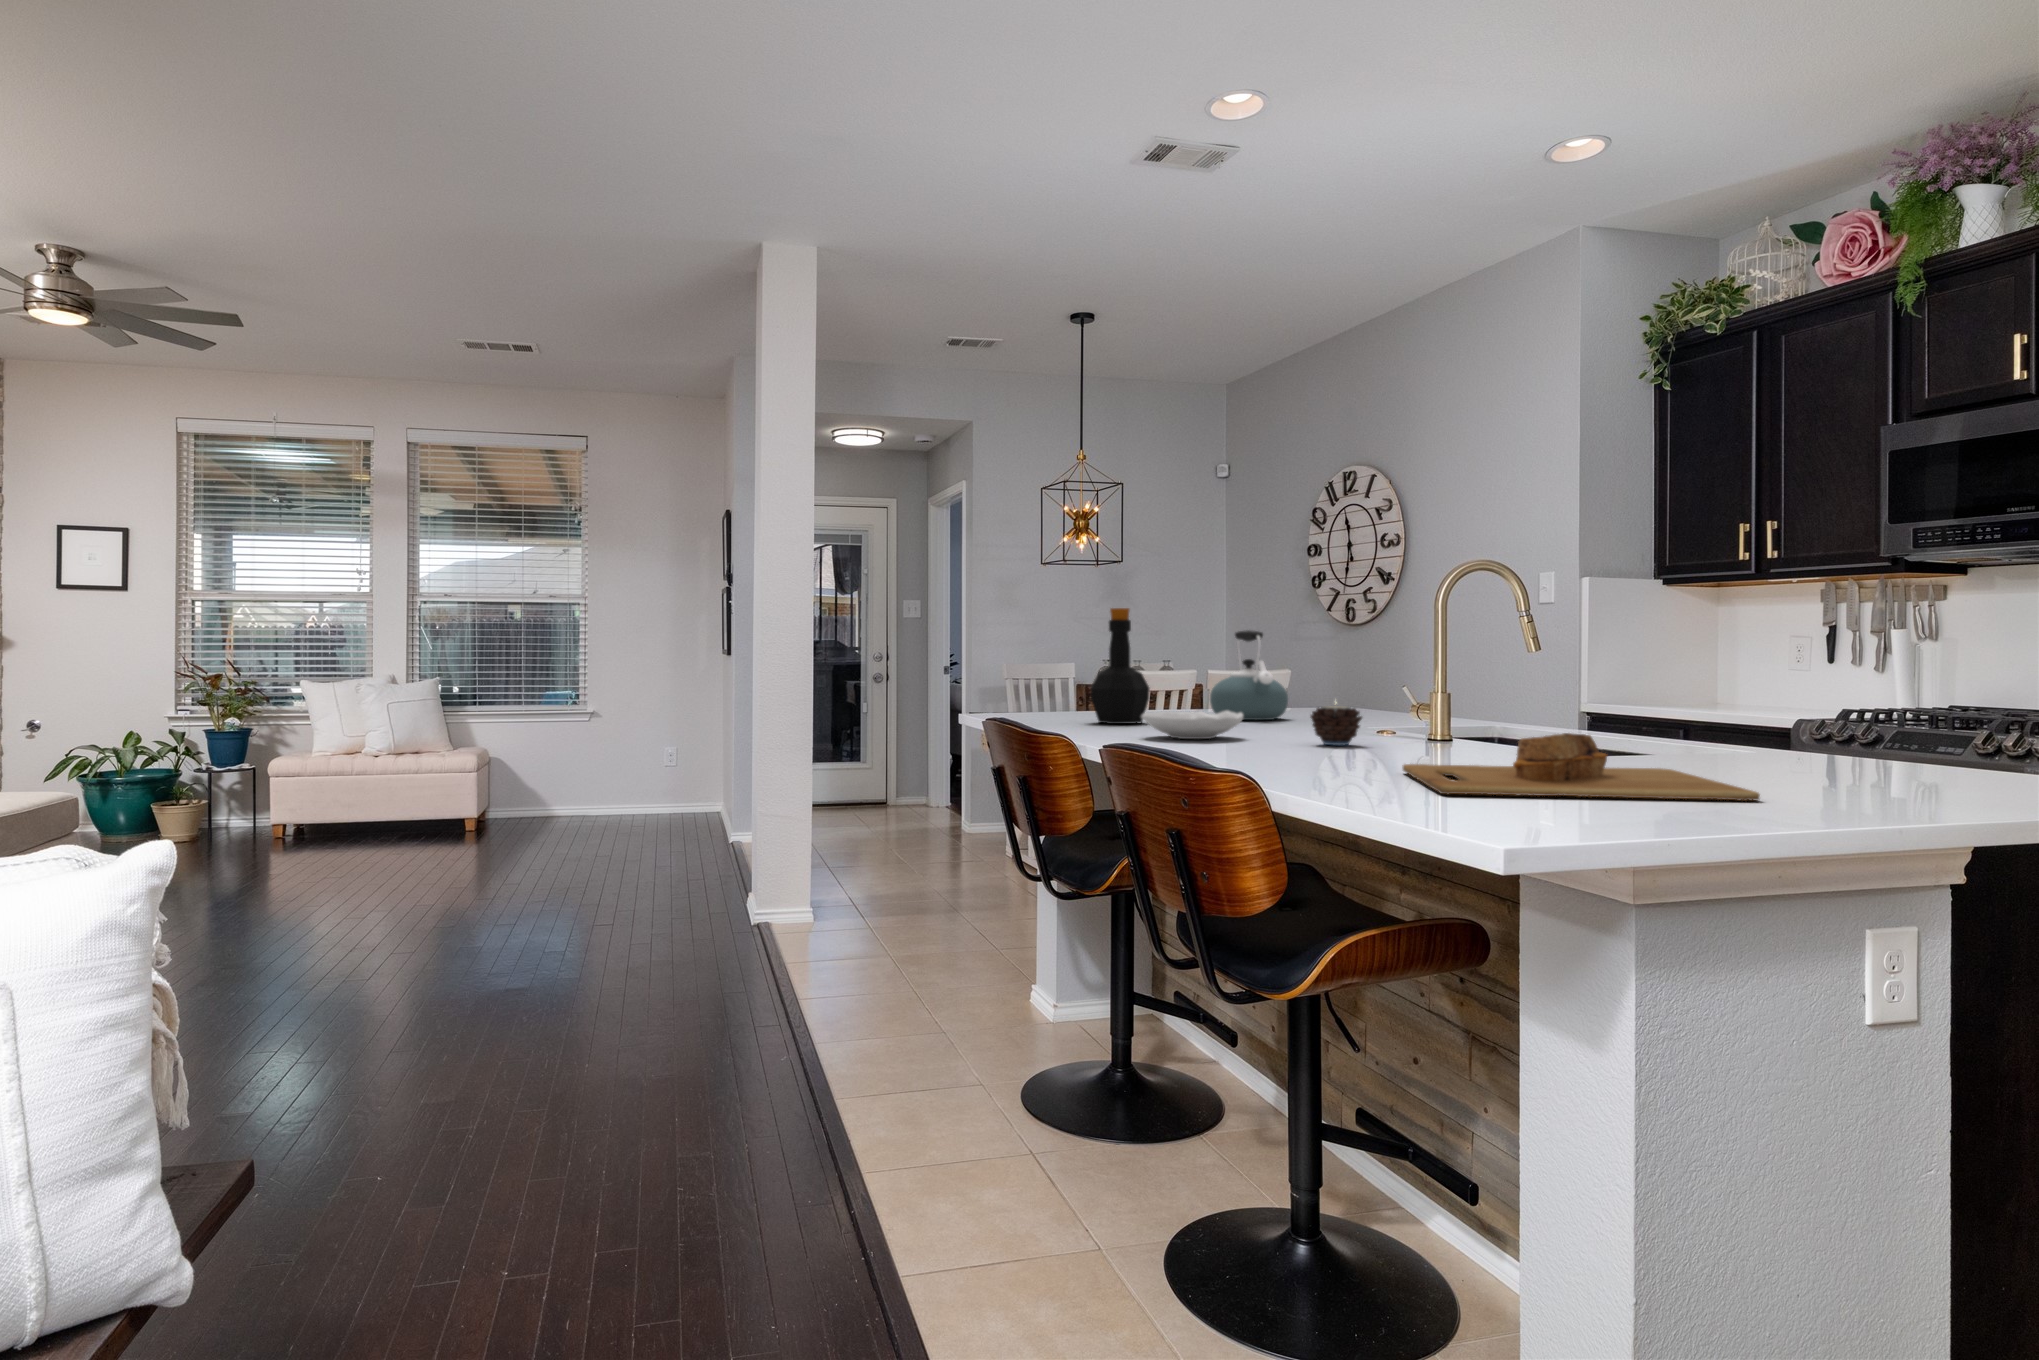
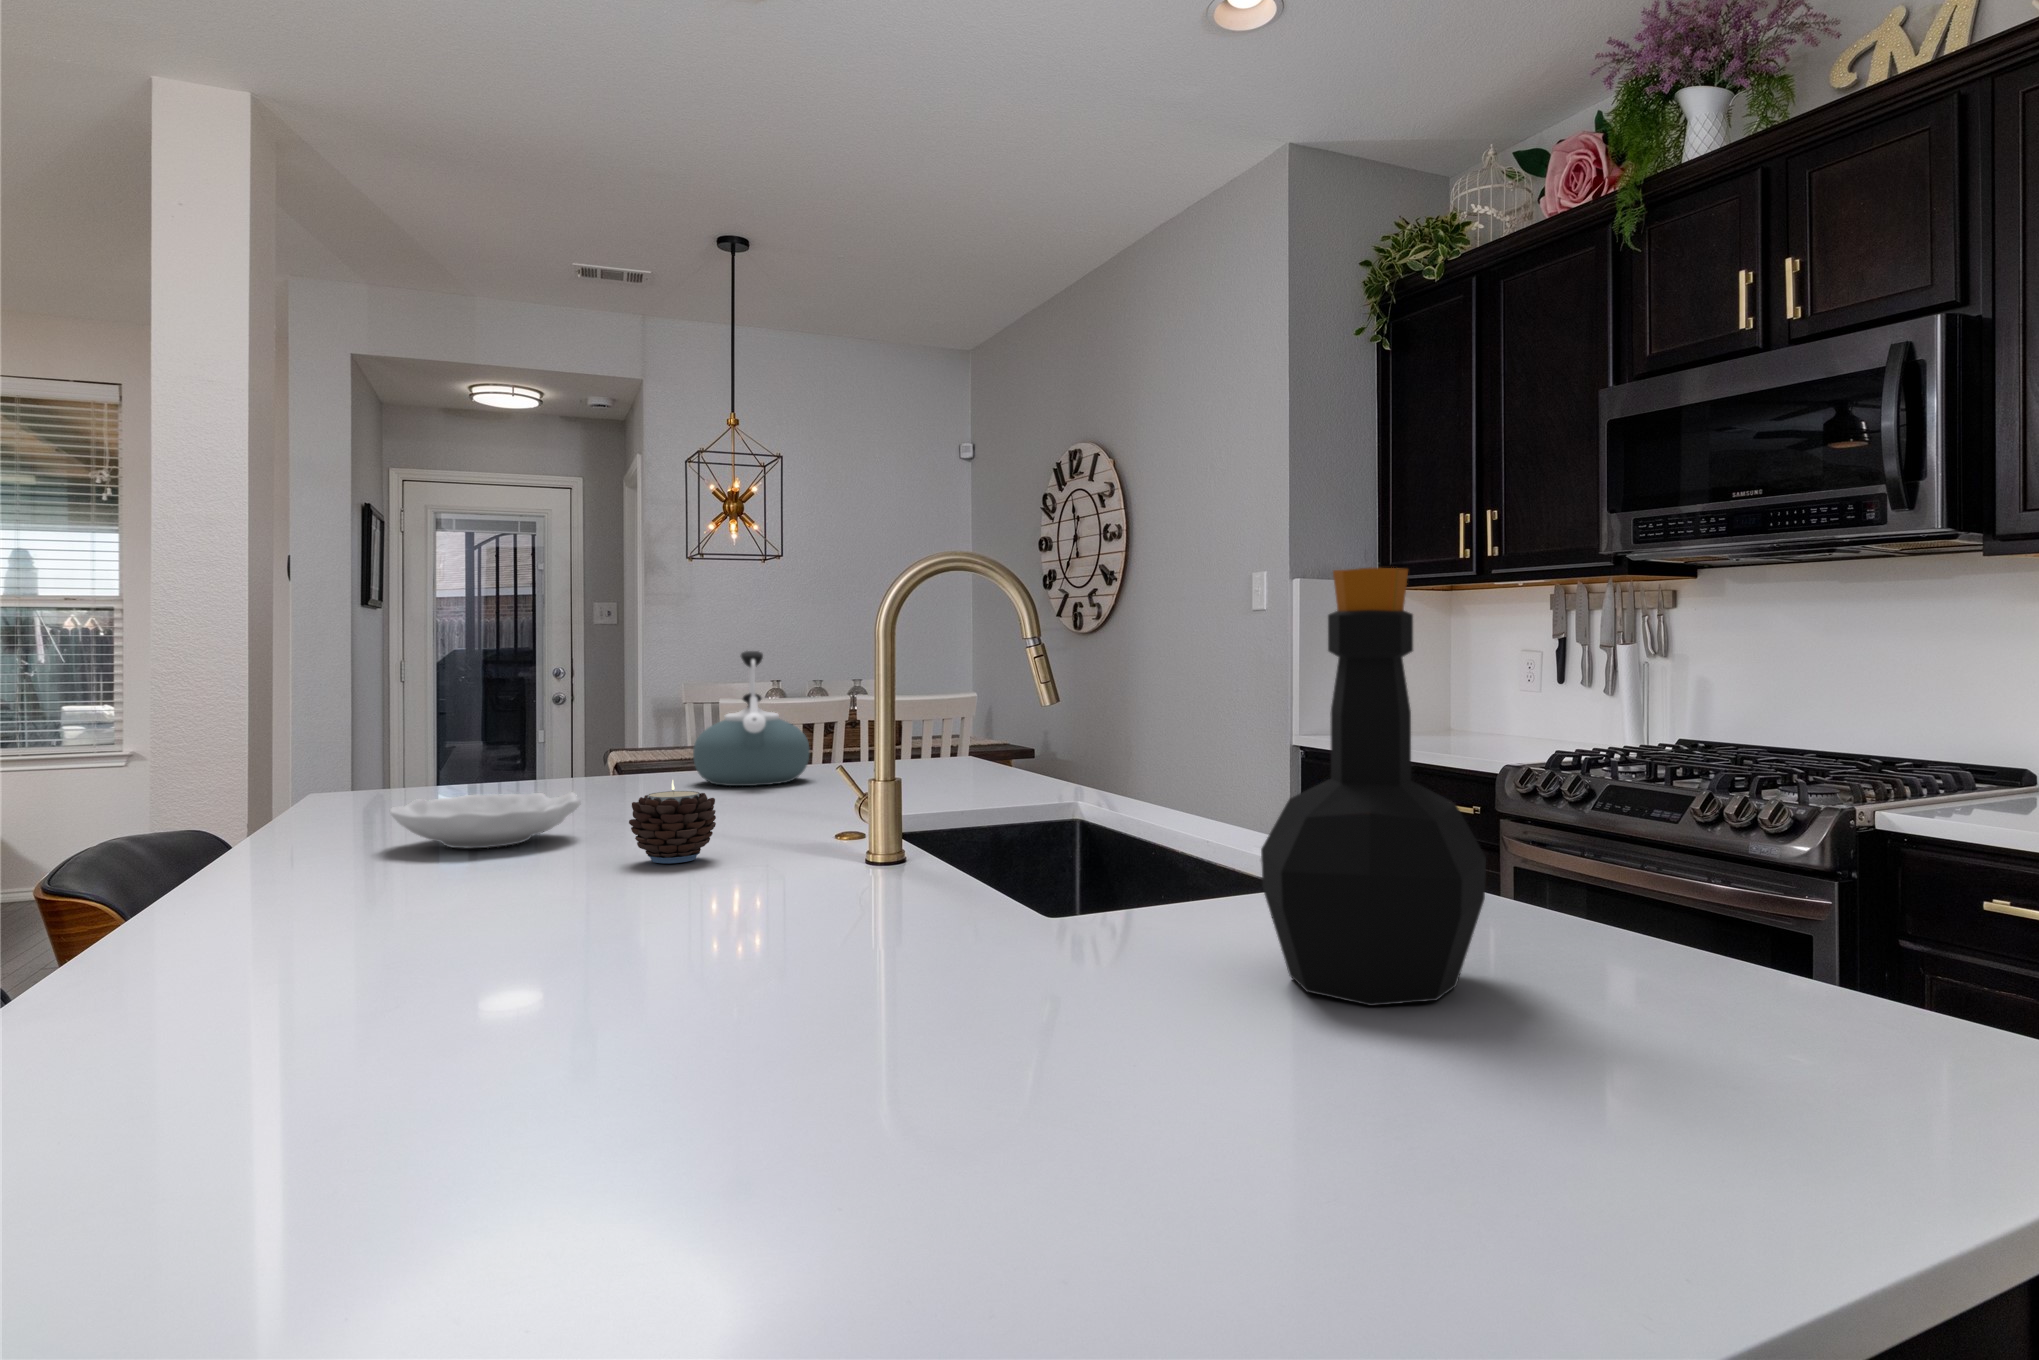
bottle: present [1091,608,1149,724] -> present [1261,567,1486,1006]
cutting board: present [1403,733,1760,801] -> none [226,917,1020,1143]

